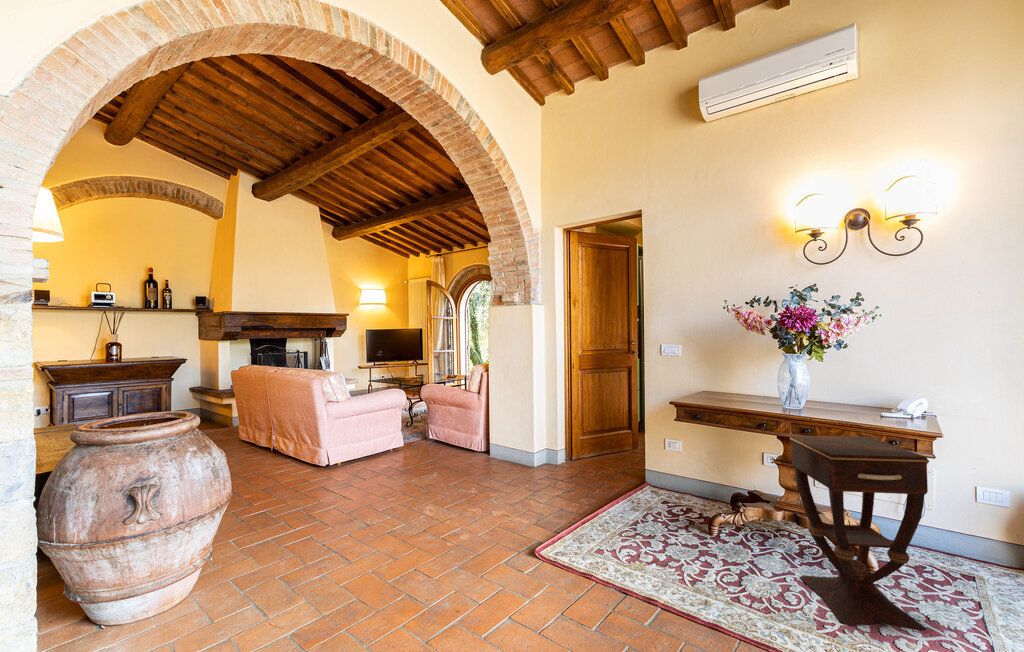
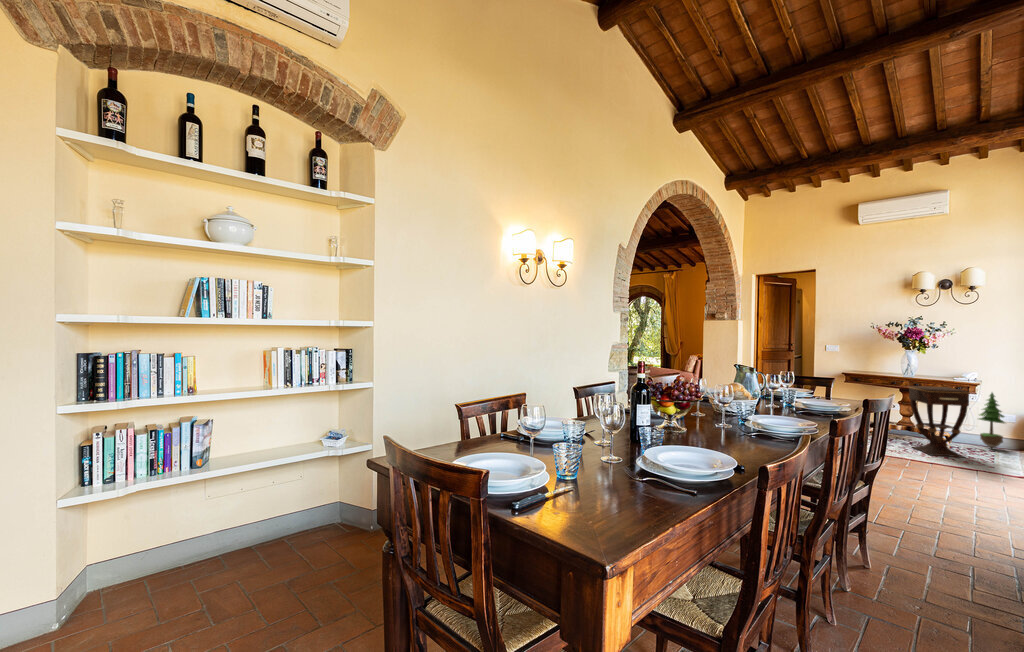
potted tree: none [931,441,995,569] -> present [979,393,1005,448]

